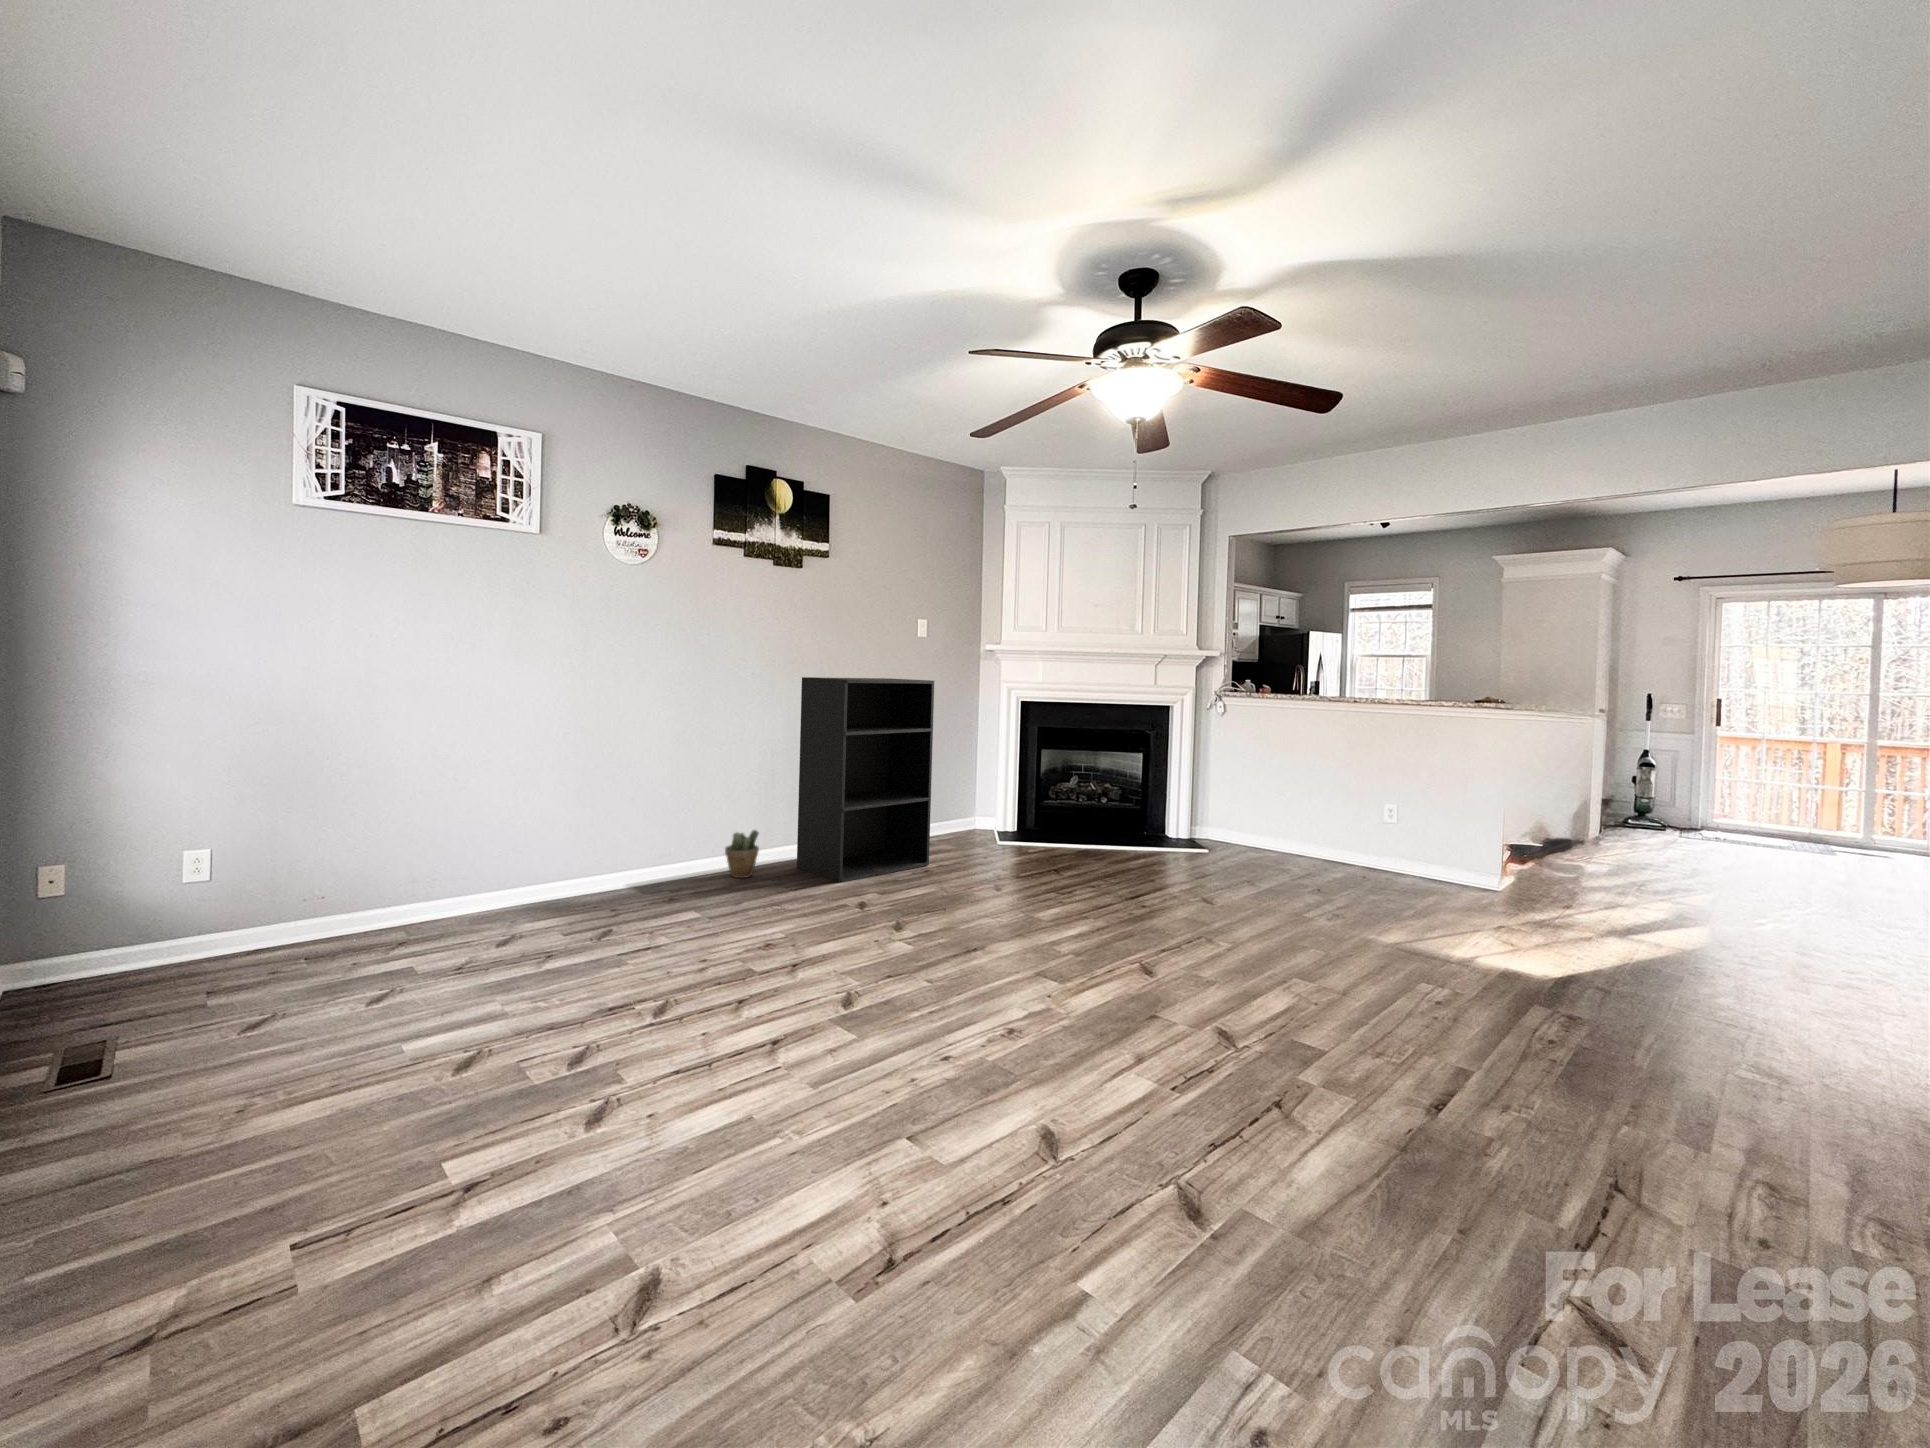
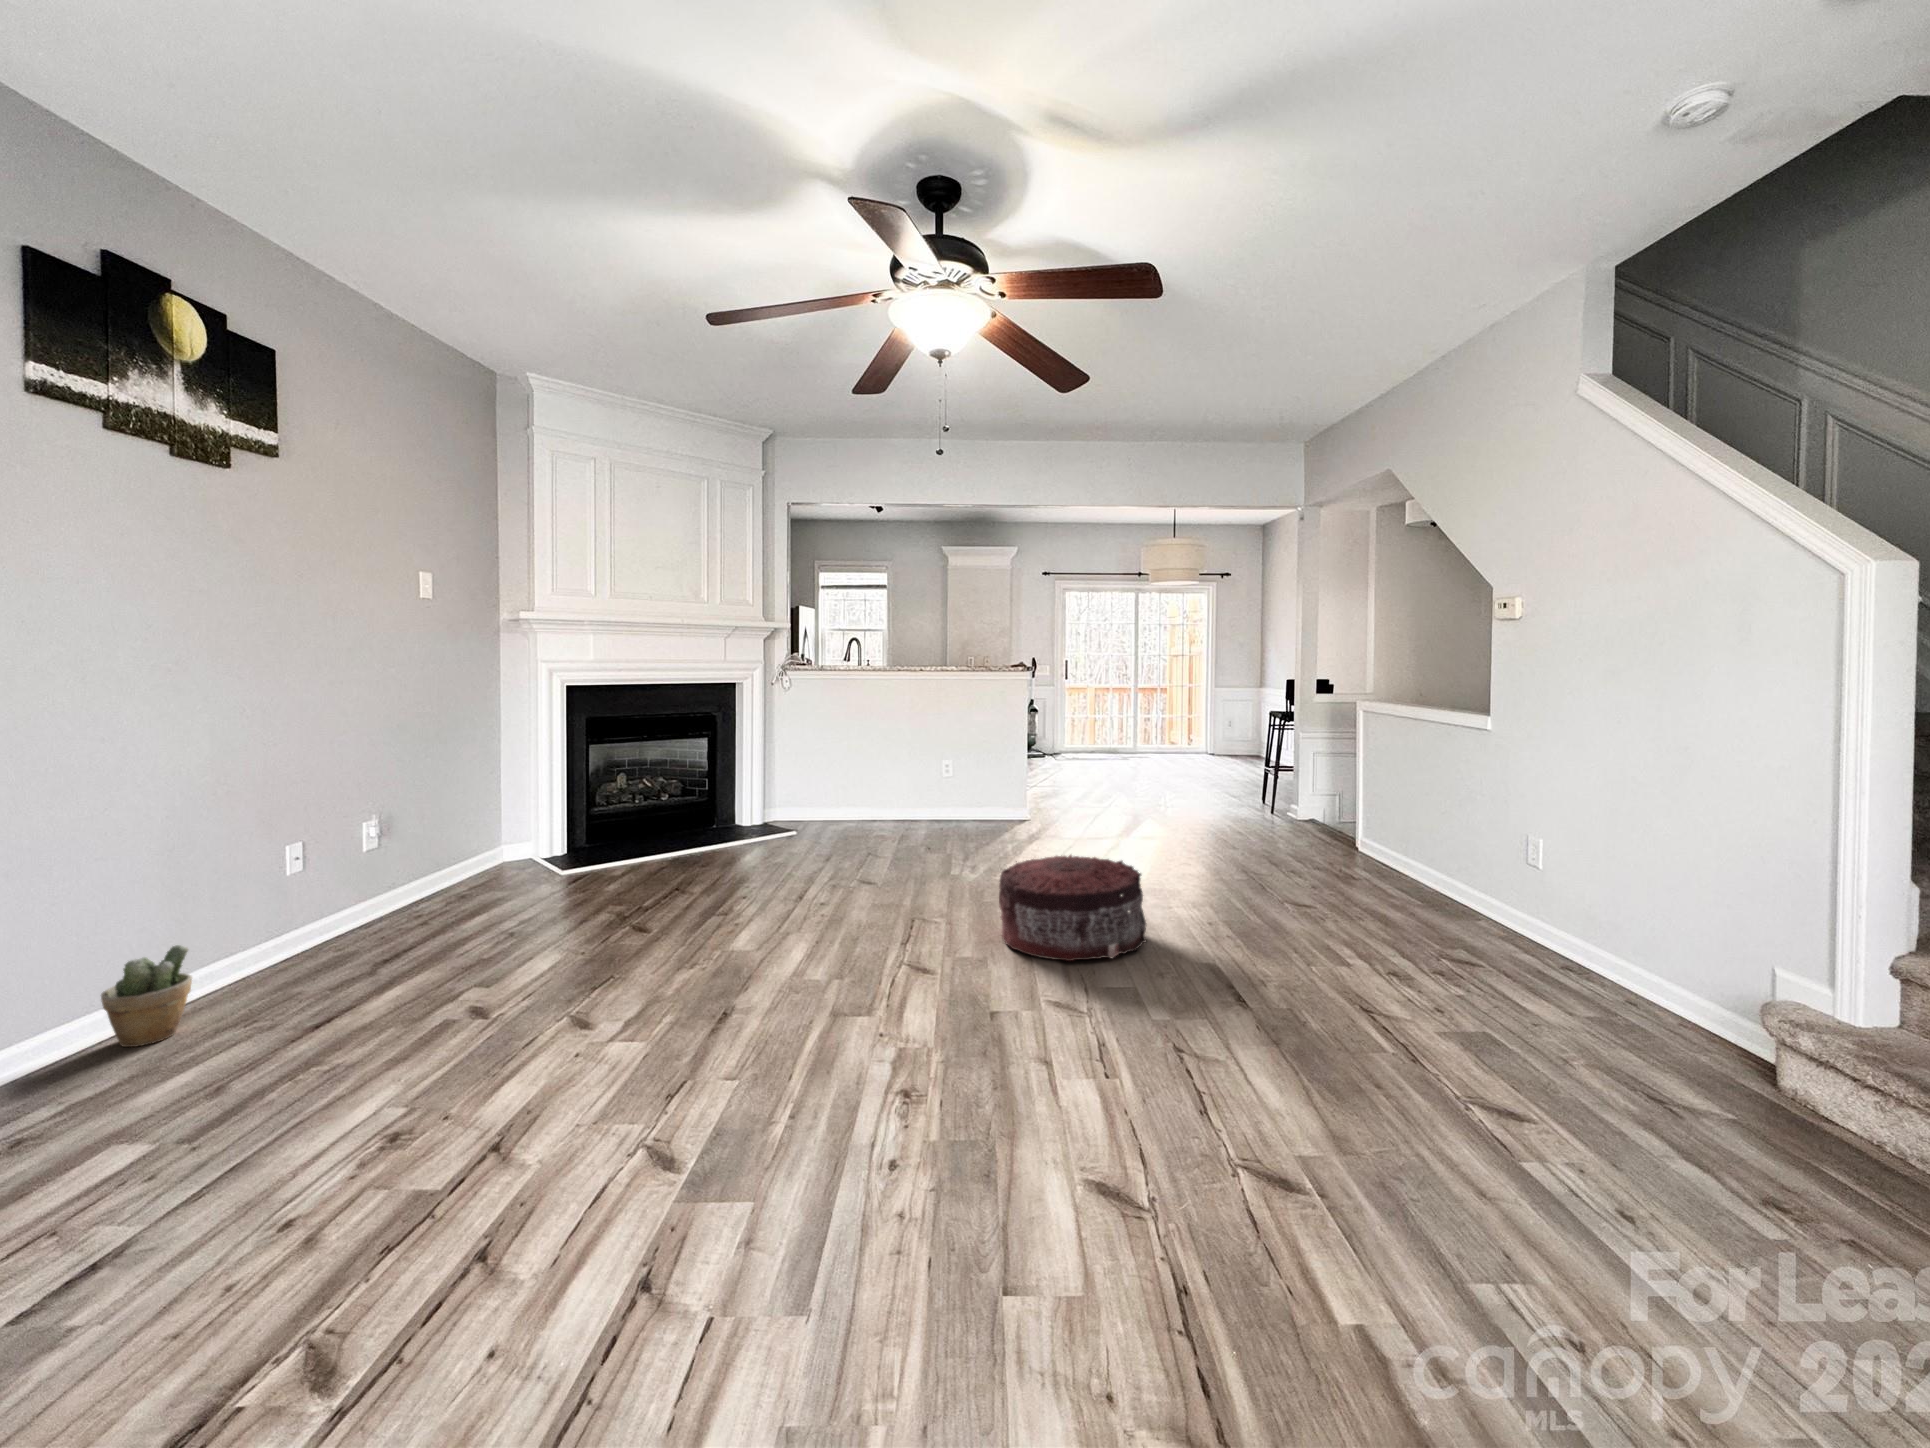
bookshelf: present [797,677,934,883] -> none [257,659,500,990]
pouf: none [1254,904,1430,1033] -> present [999,855,1147,961]

